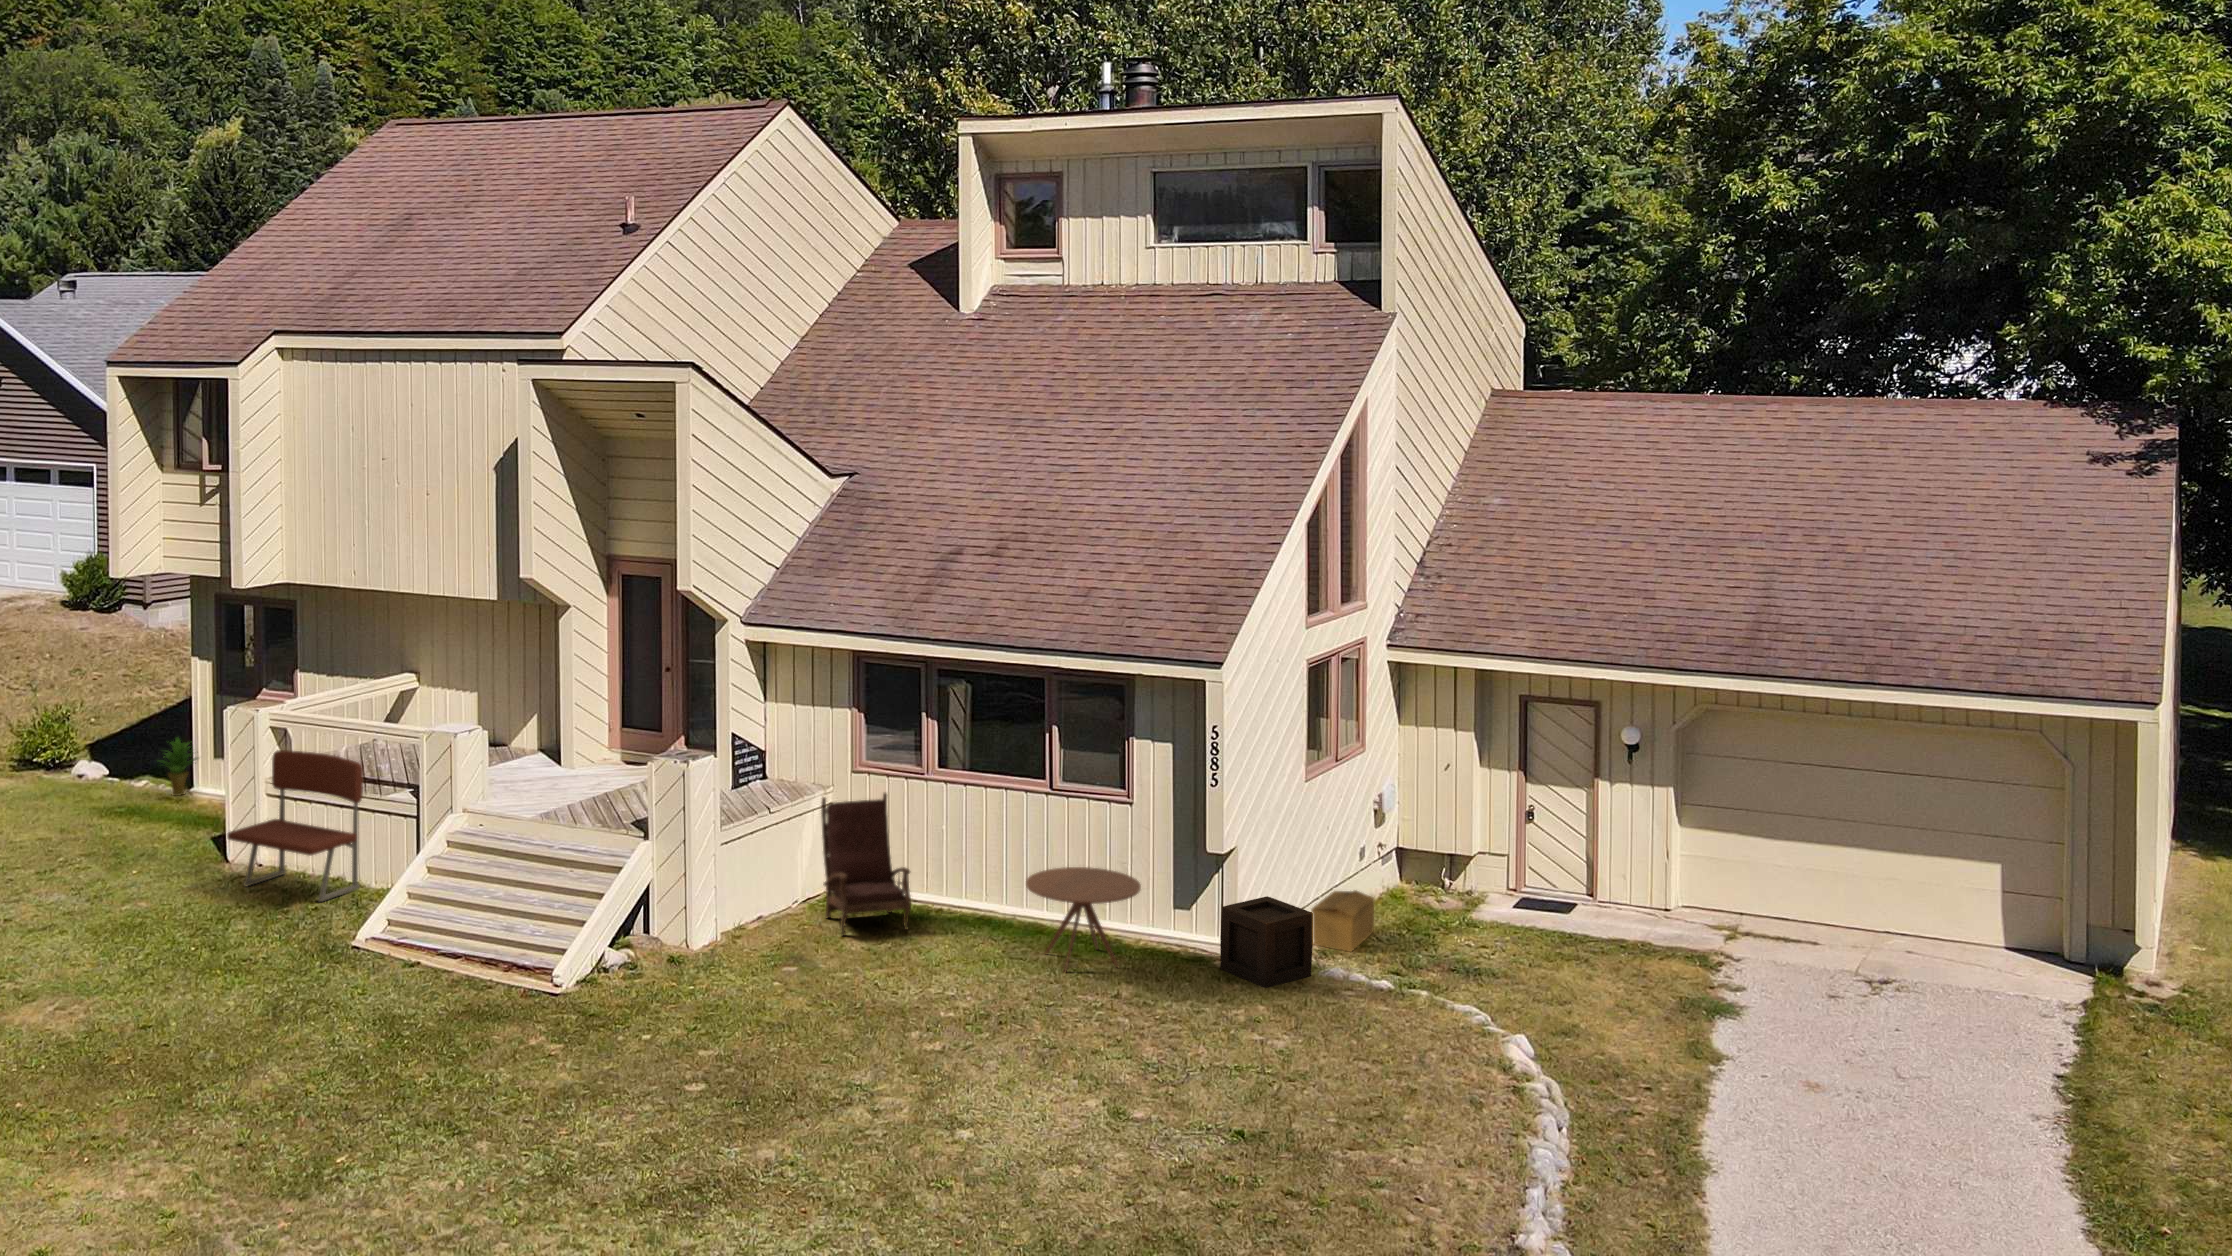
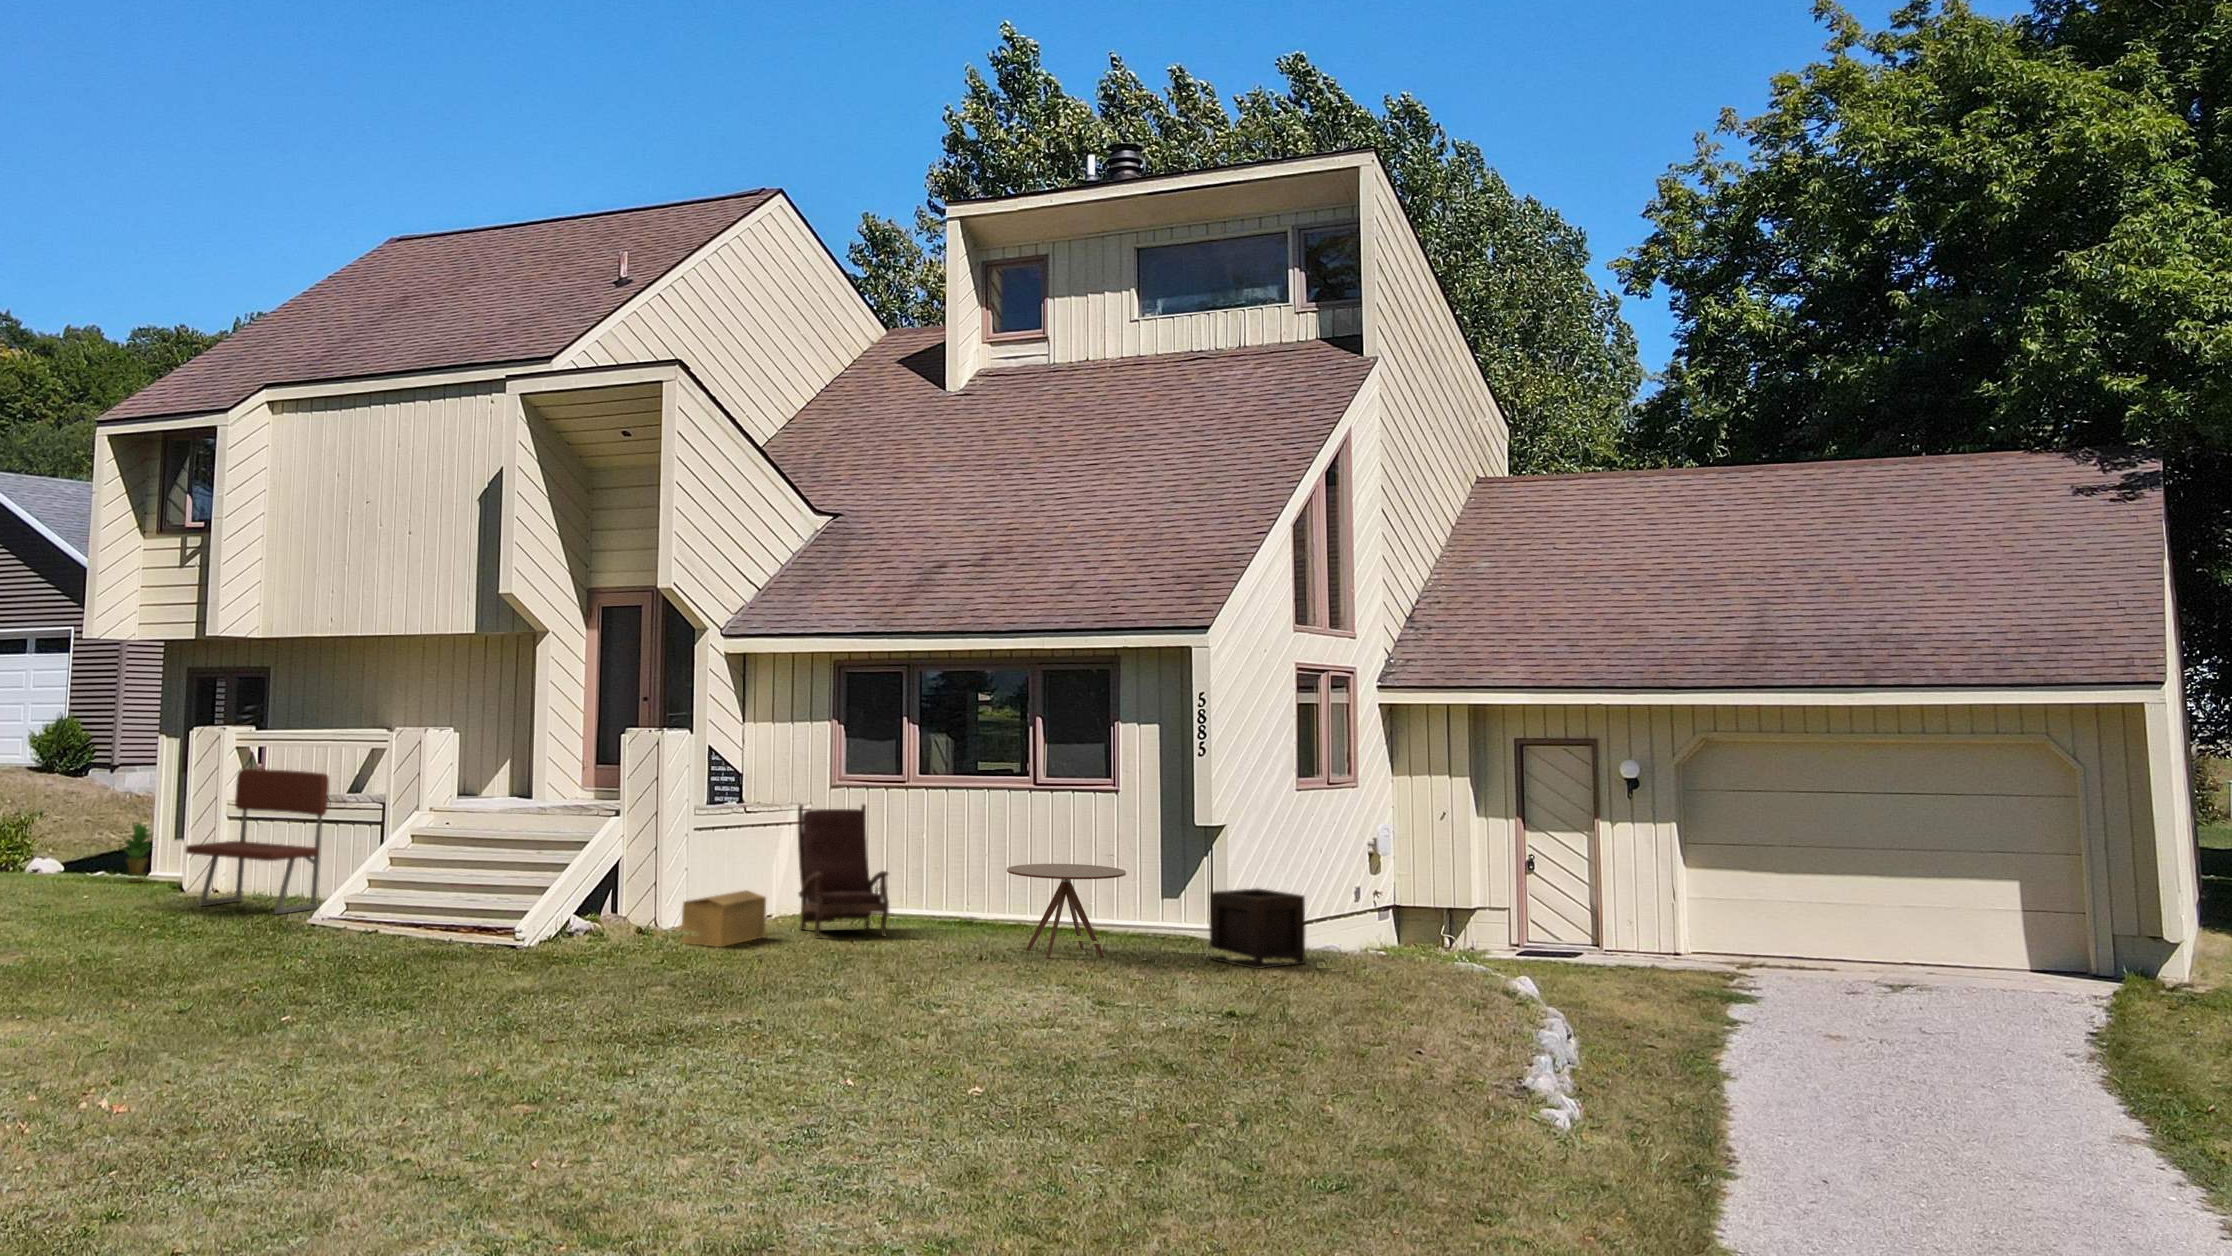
cardboard box: present [1311,890,1374,952] -> present [681,890,766,947]

